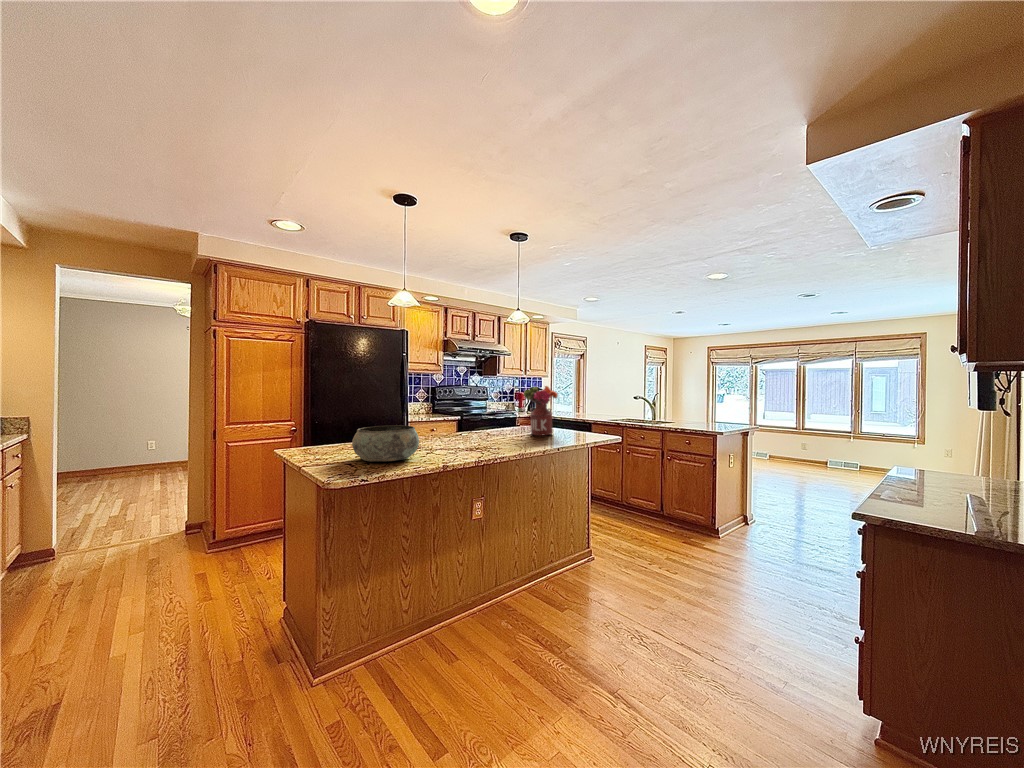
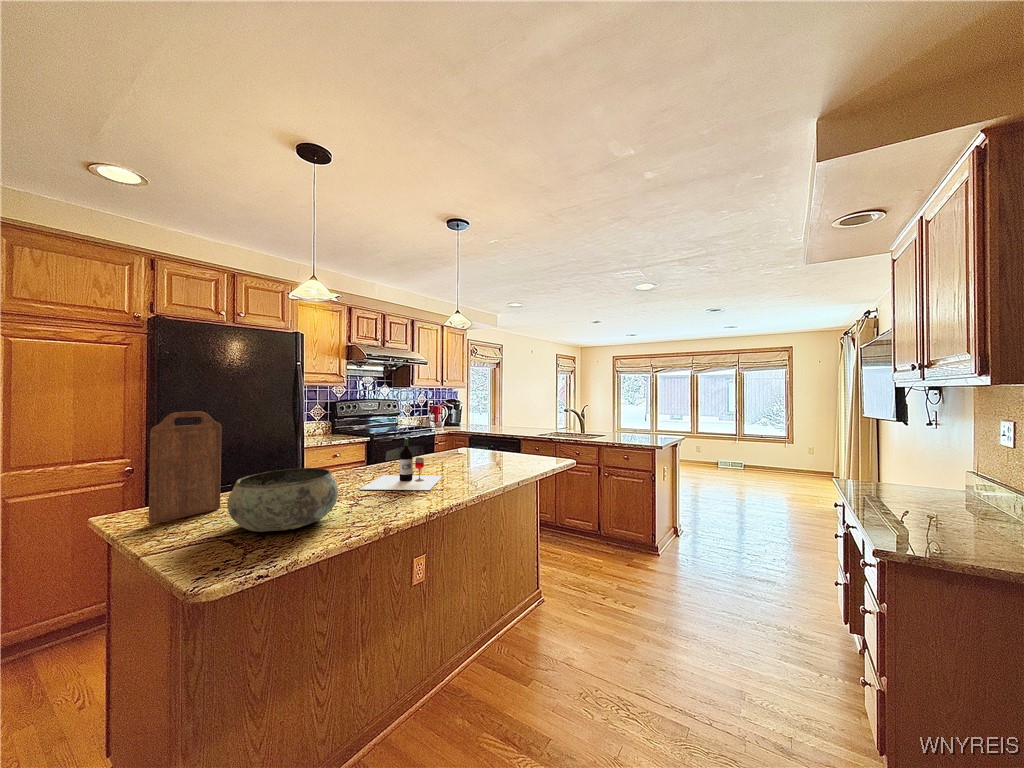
cutting board: none [309,385,349,455] -> present [148,411,222,524]
flower arrangement: present [524,386,558,436] -> none [461,401,503,462]
wine bottle: none [438,411,503,449] -> present [361,438,443,490]

